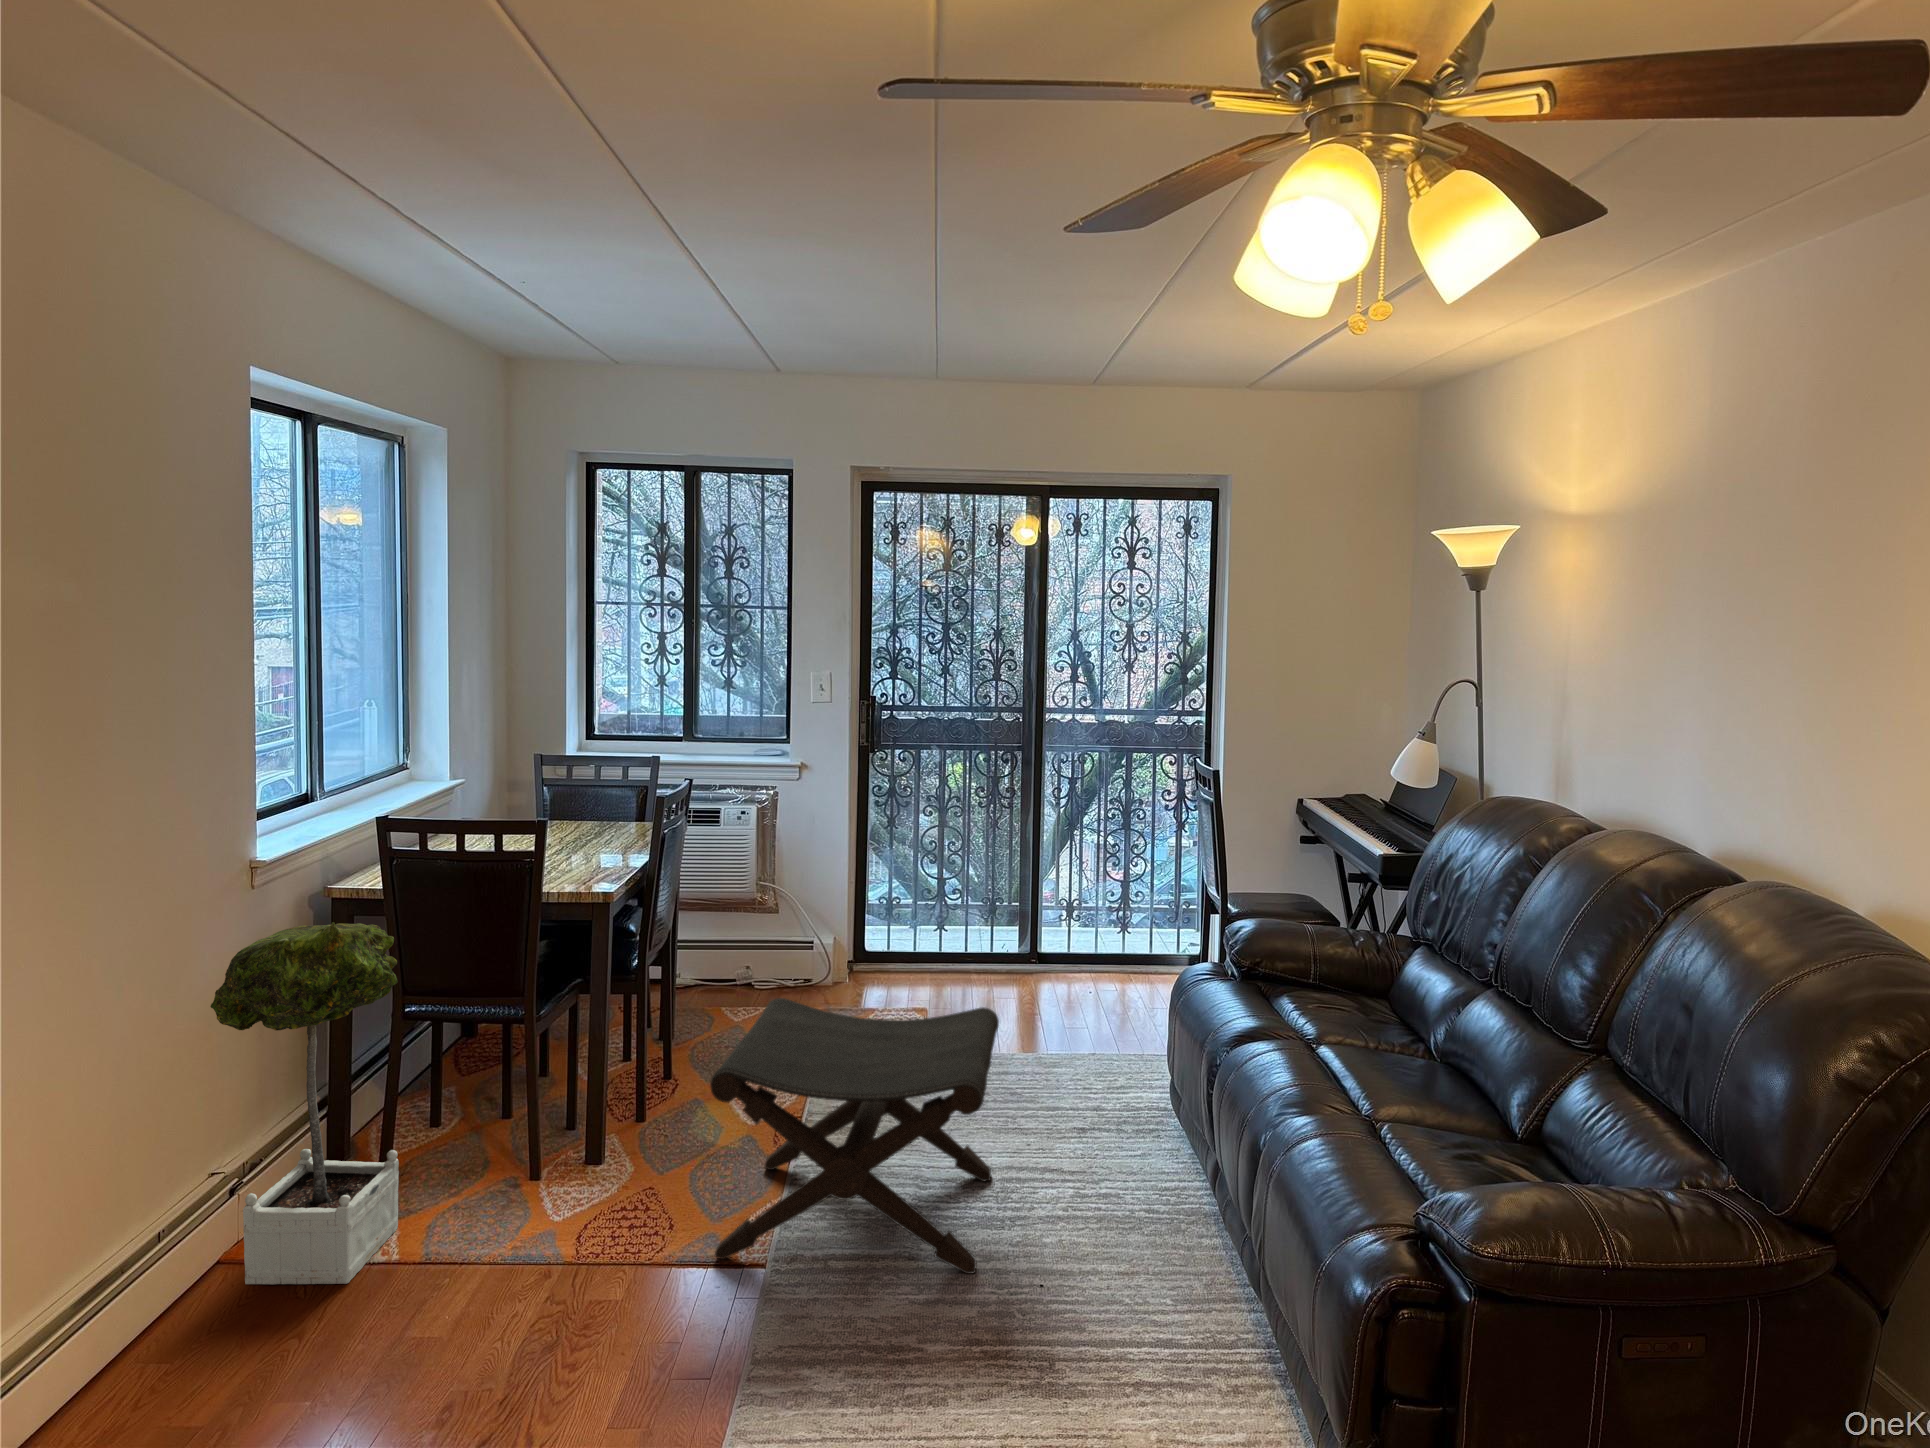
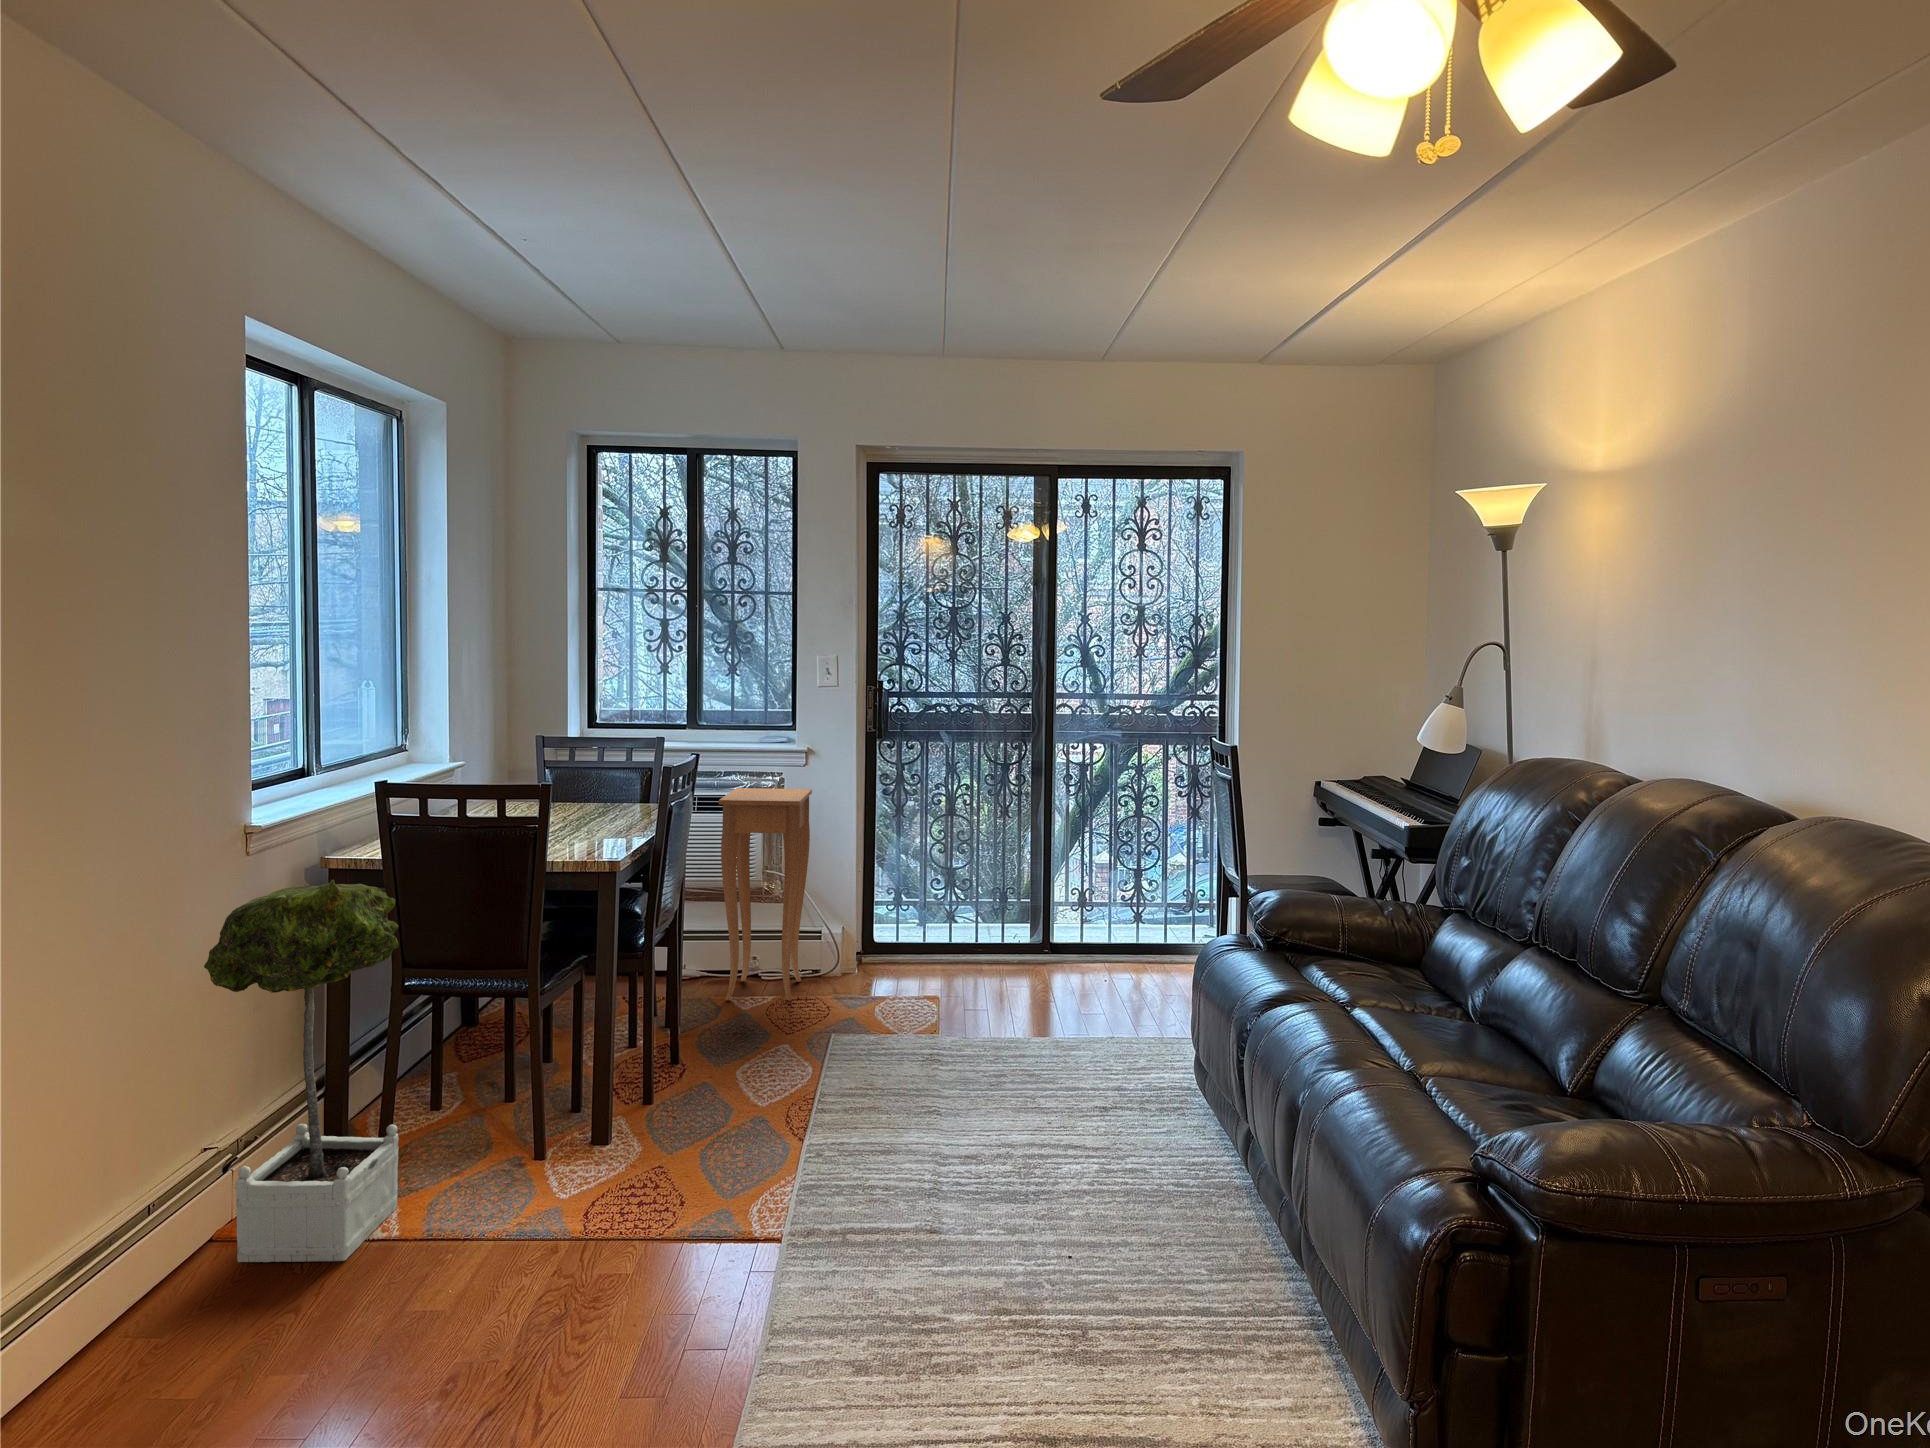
side table: none [712,803,804,1013] -> present [719,788,812,1001]
footstool: present [710,998,999,1274] -> none [724,969,1020,1247]

